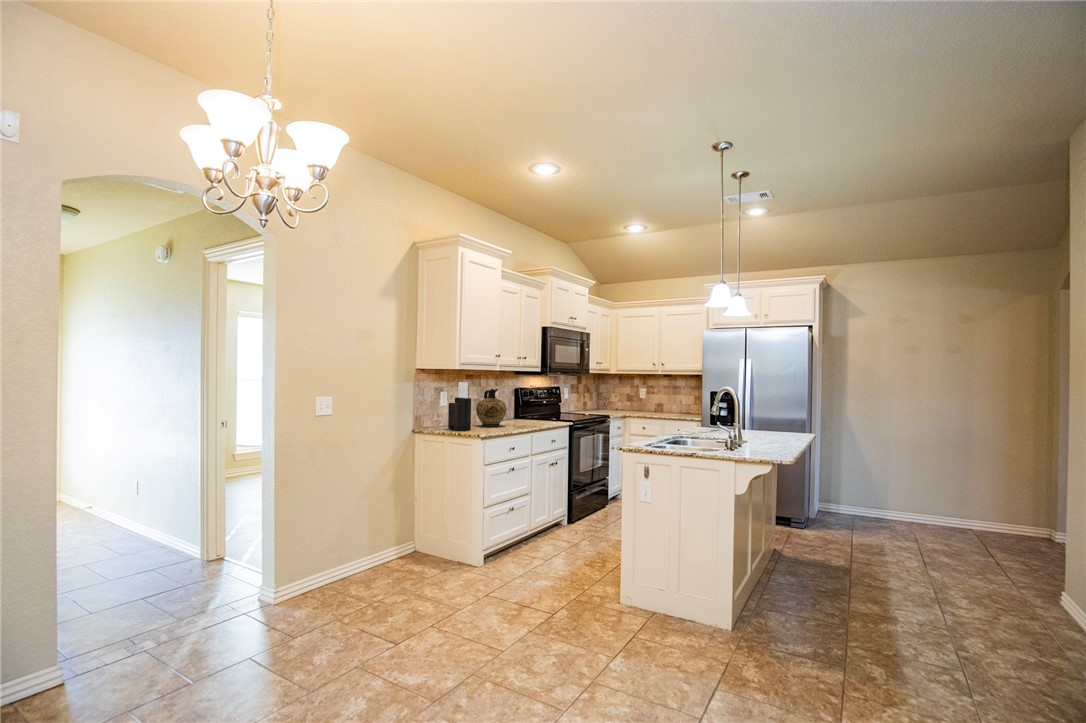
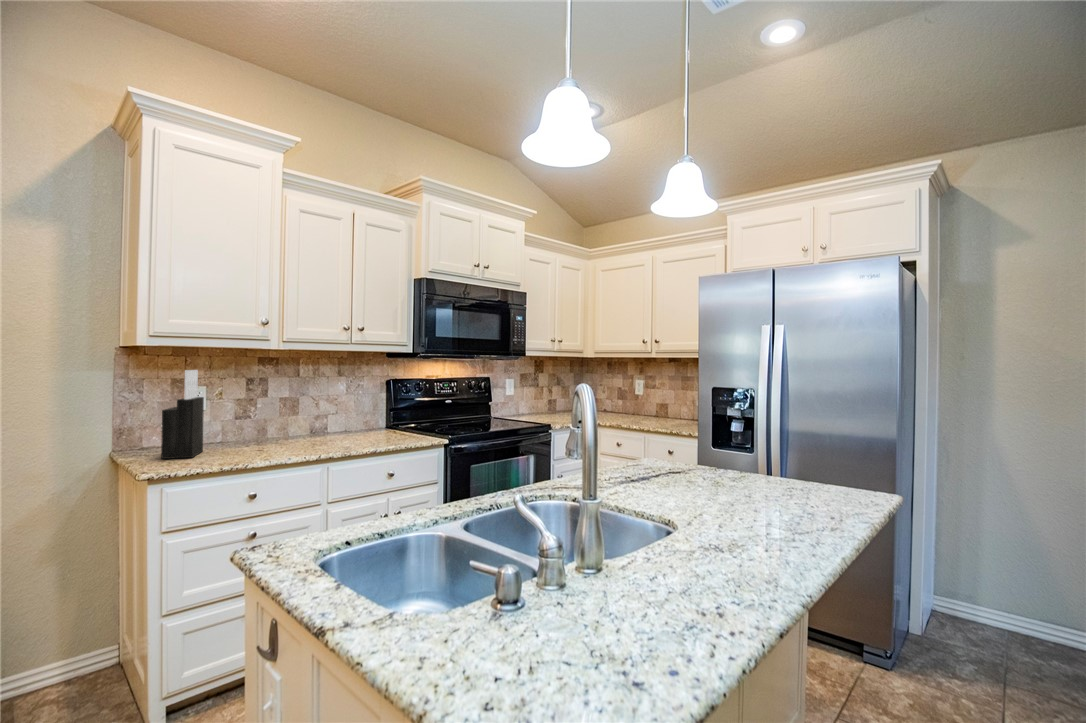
ceramic jug: present [476,389,507,426] -> none [245,381,305,448]

